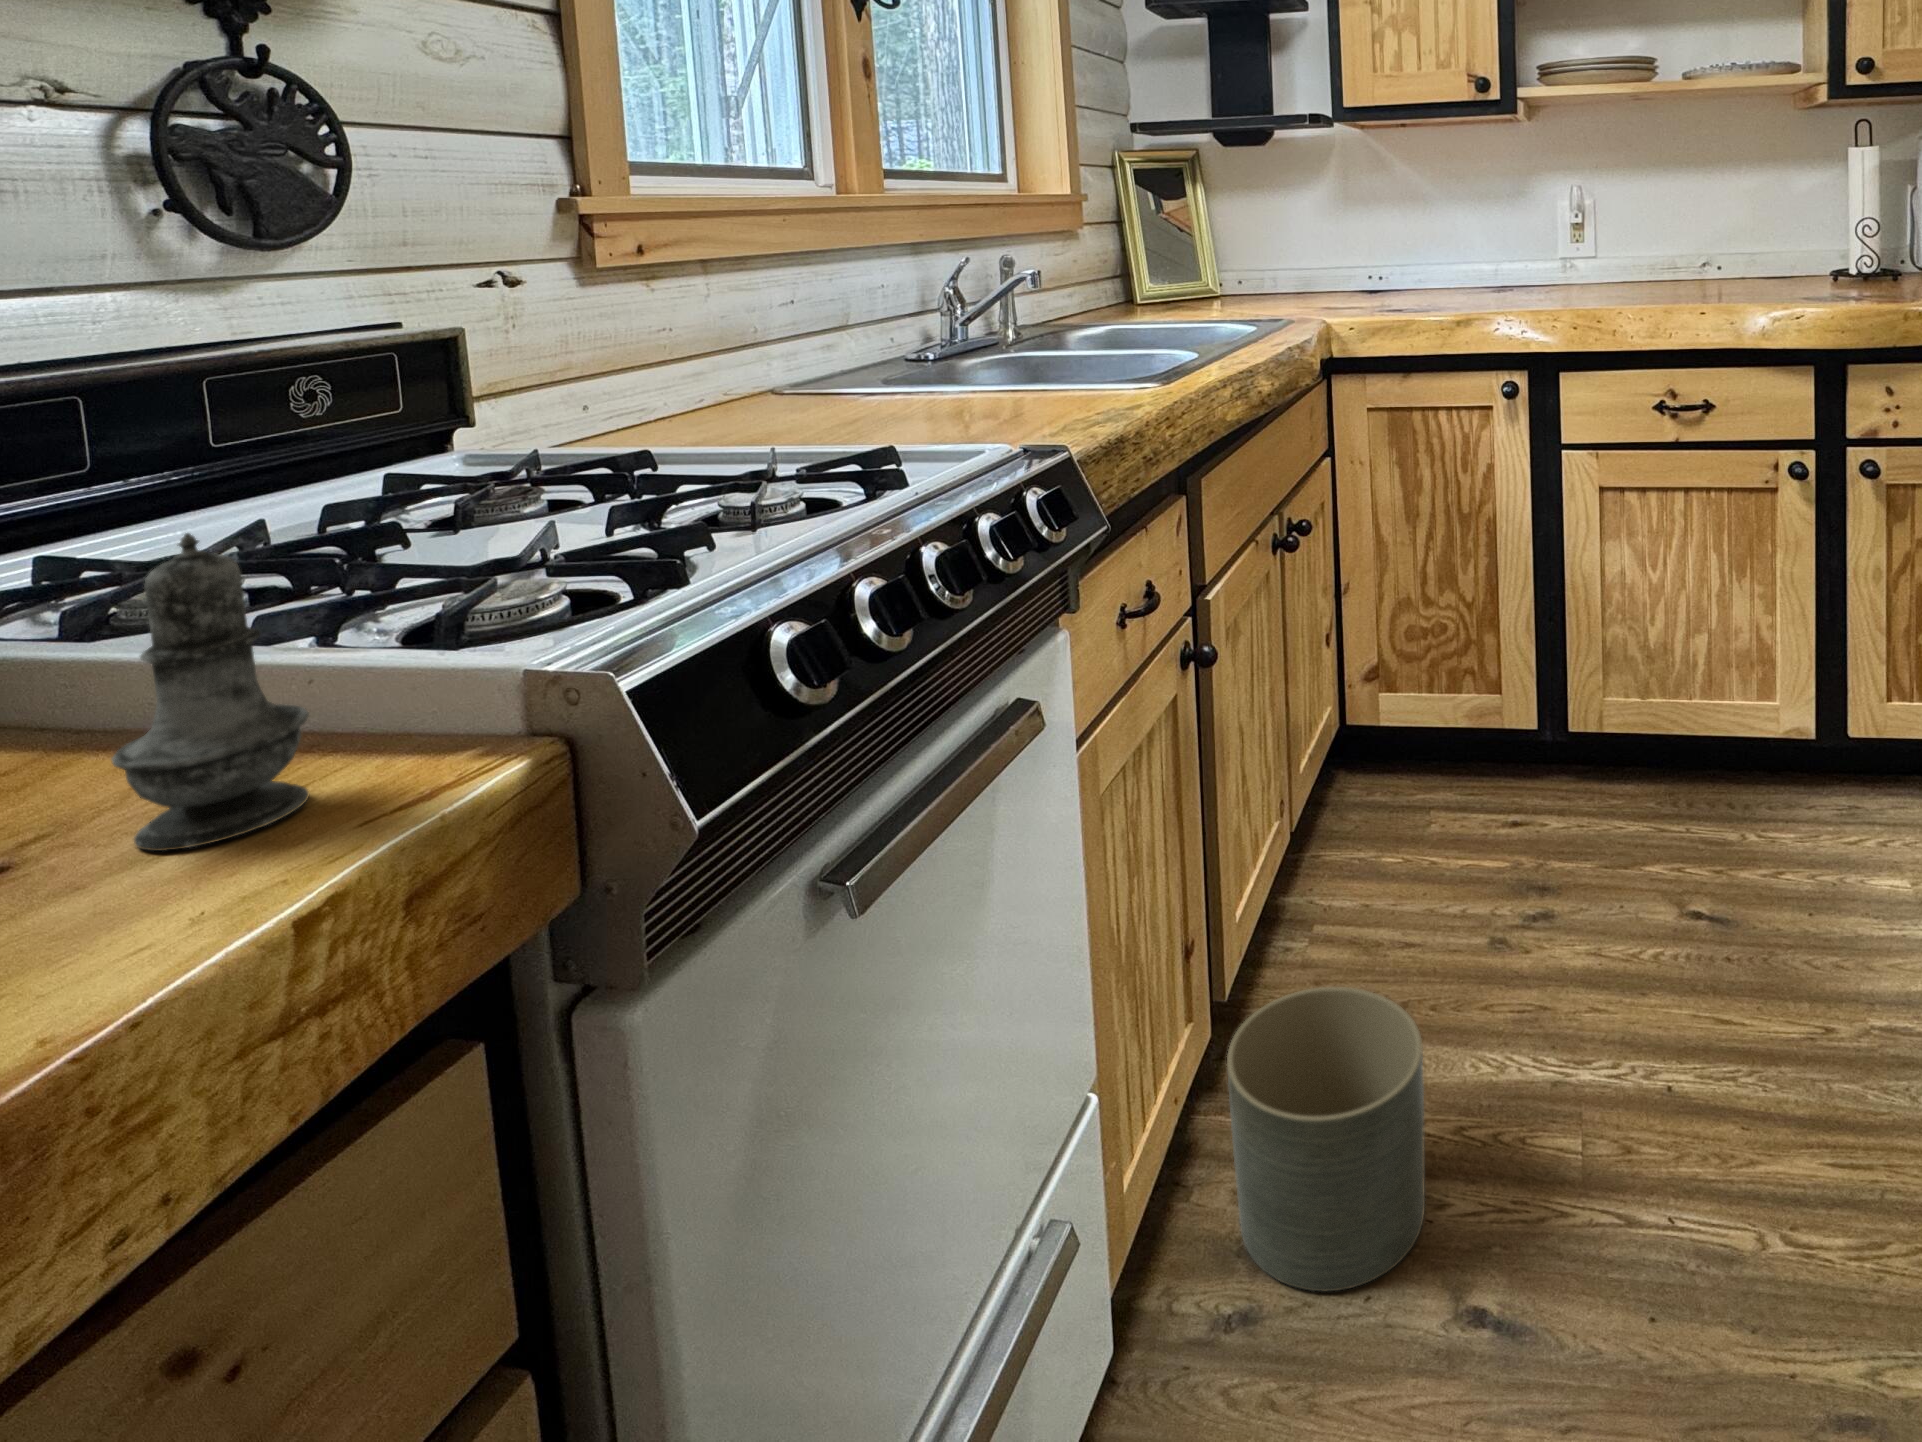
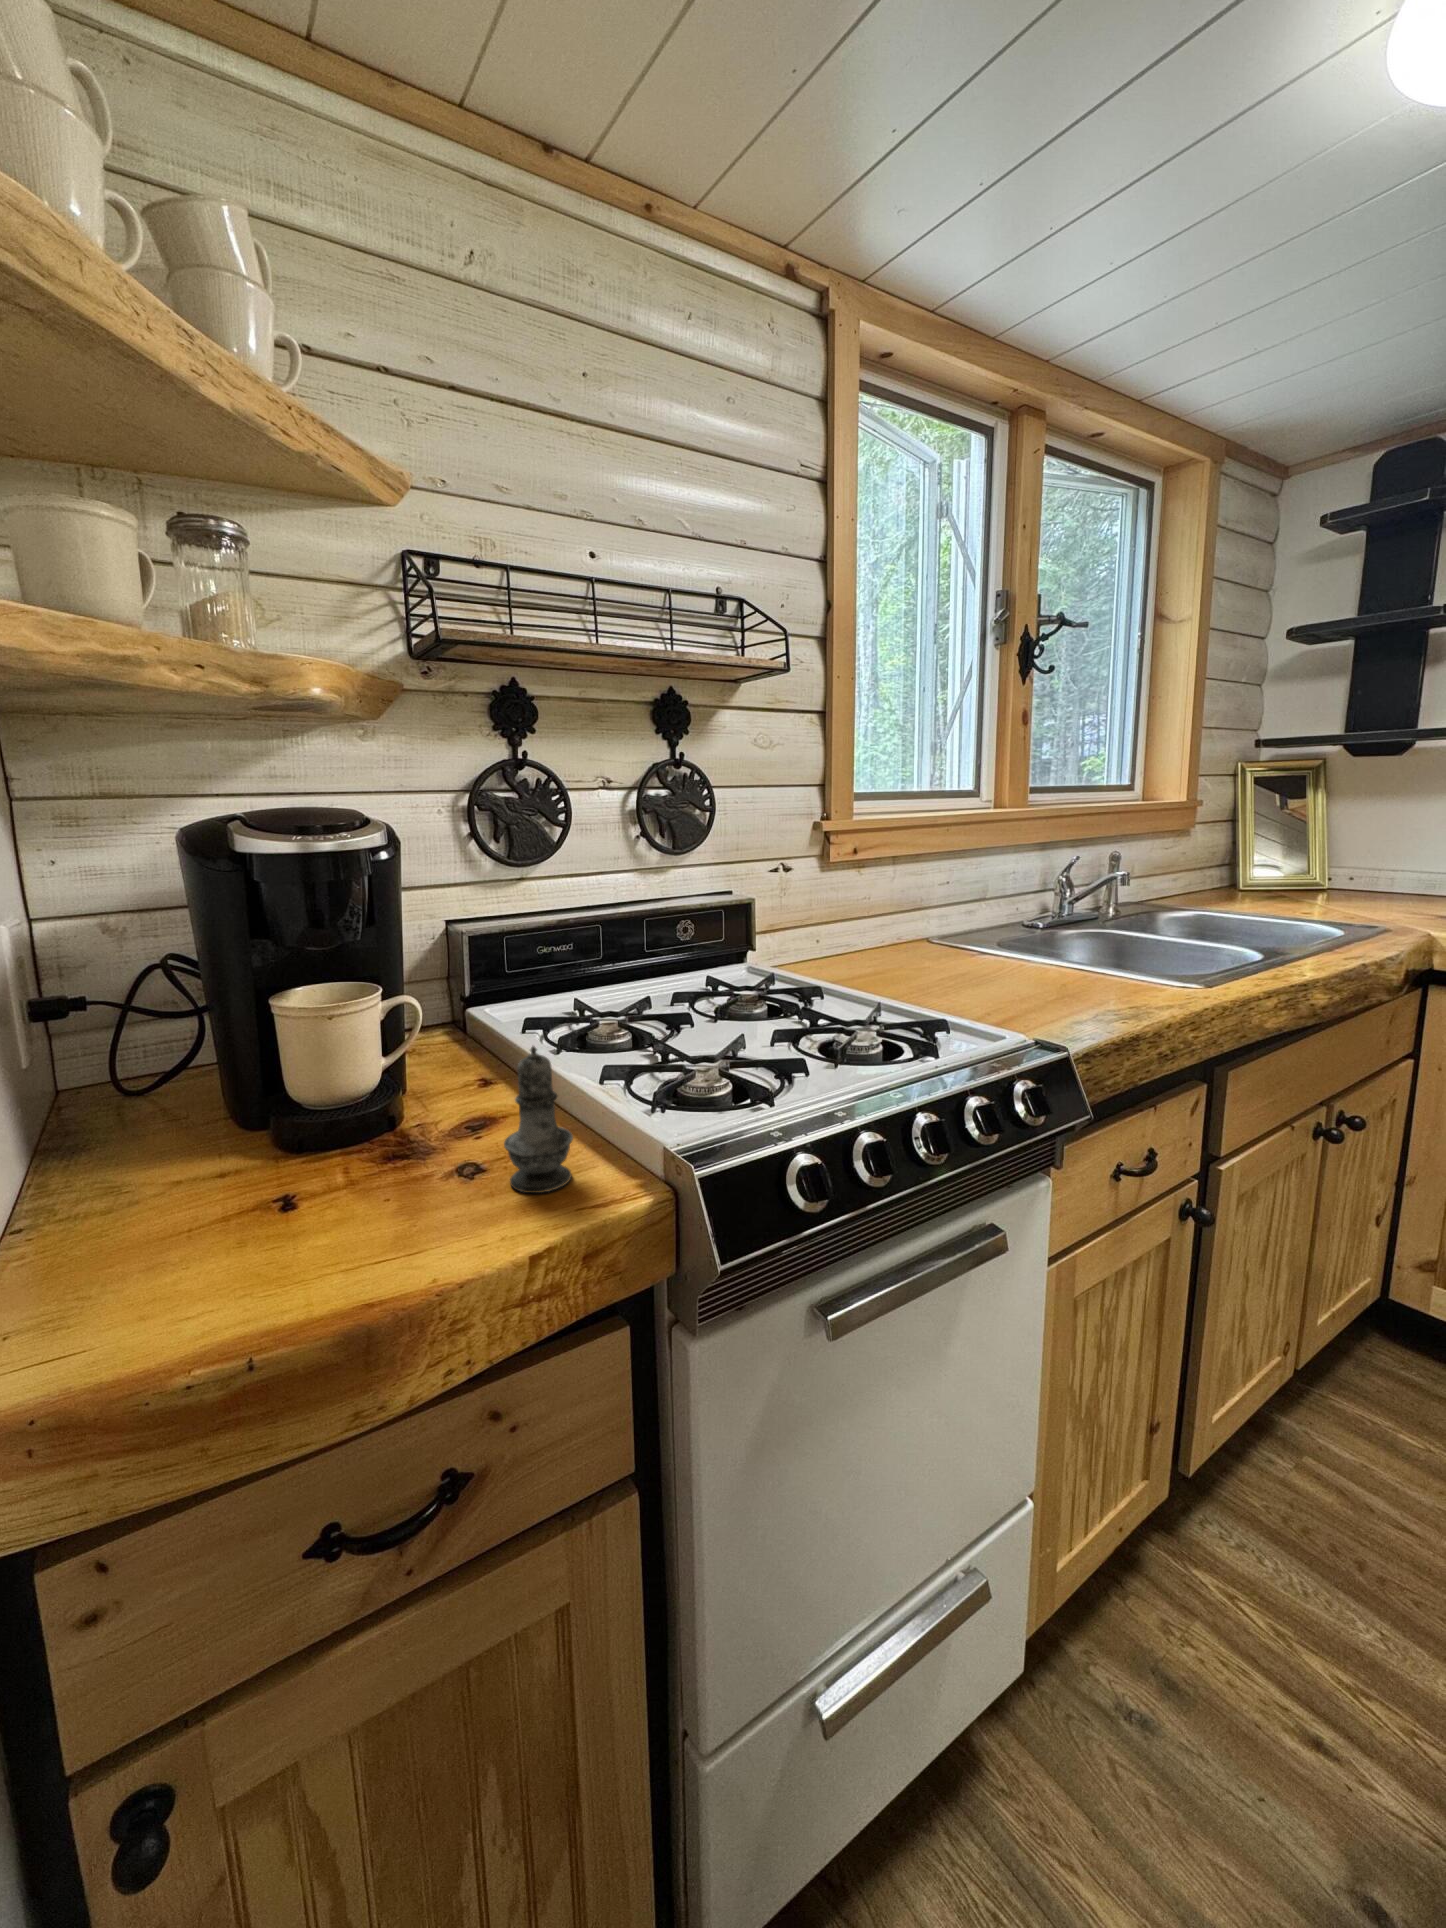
planter: present [1227,987,1425,1291] -> none [1161,1504,1370,1794]

